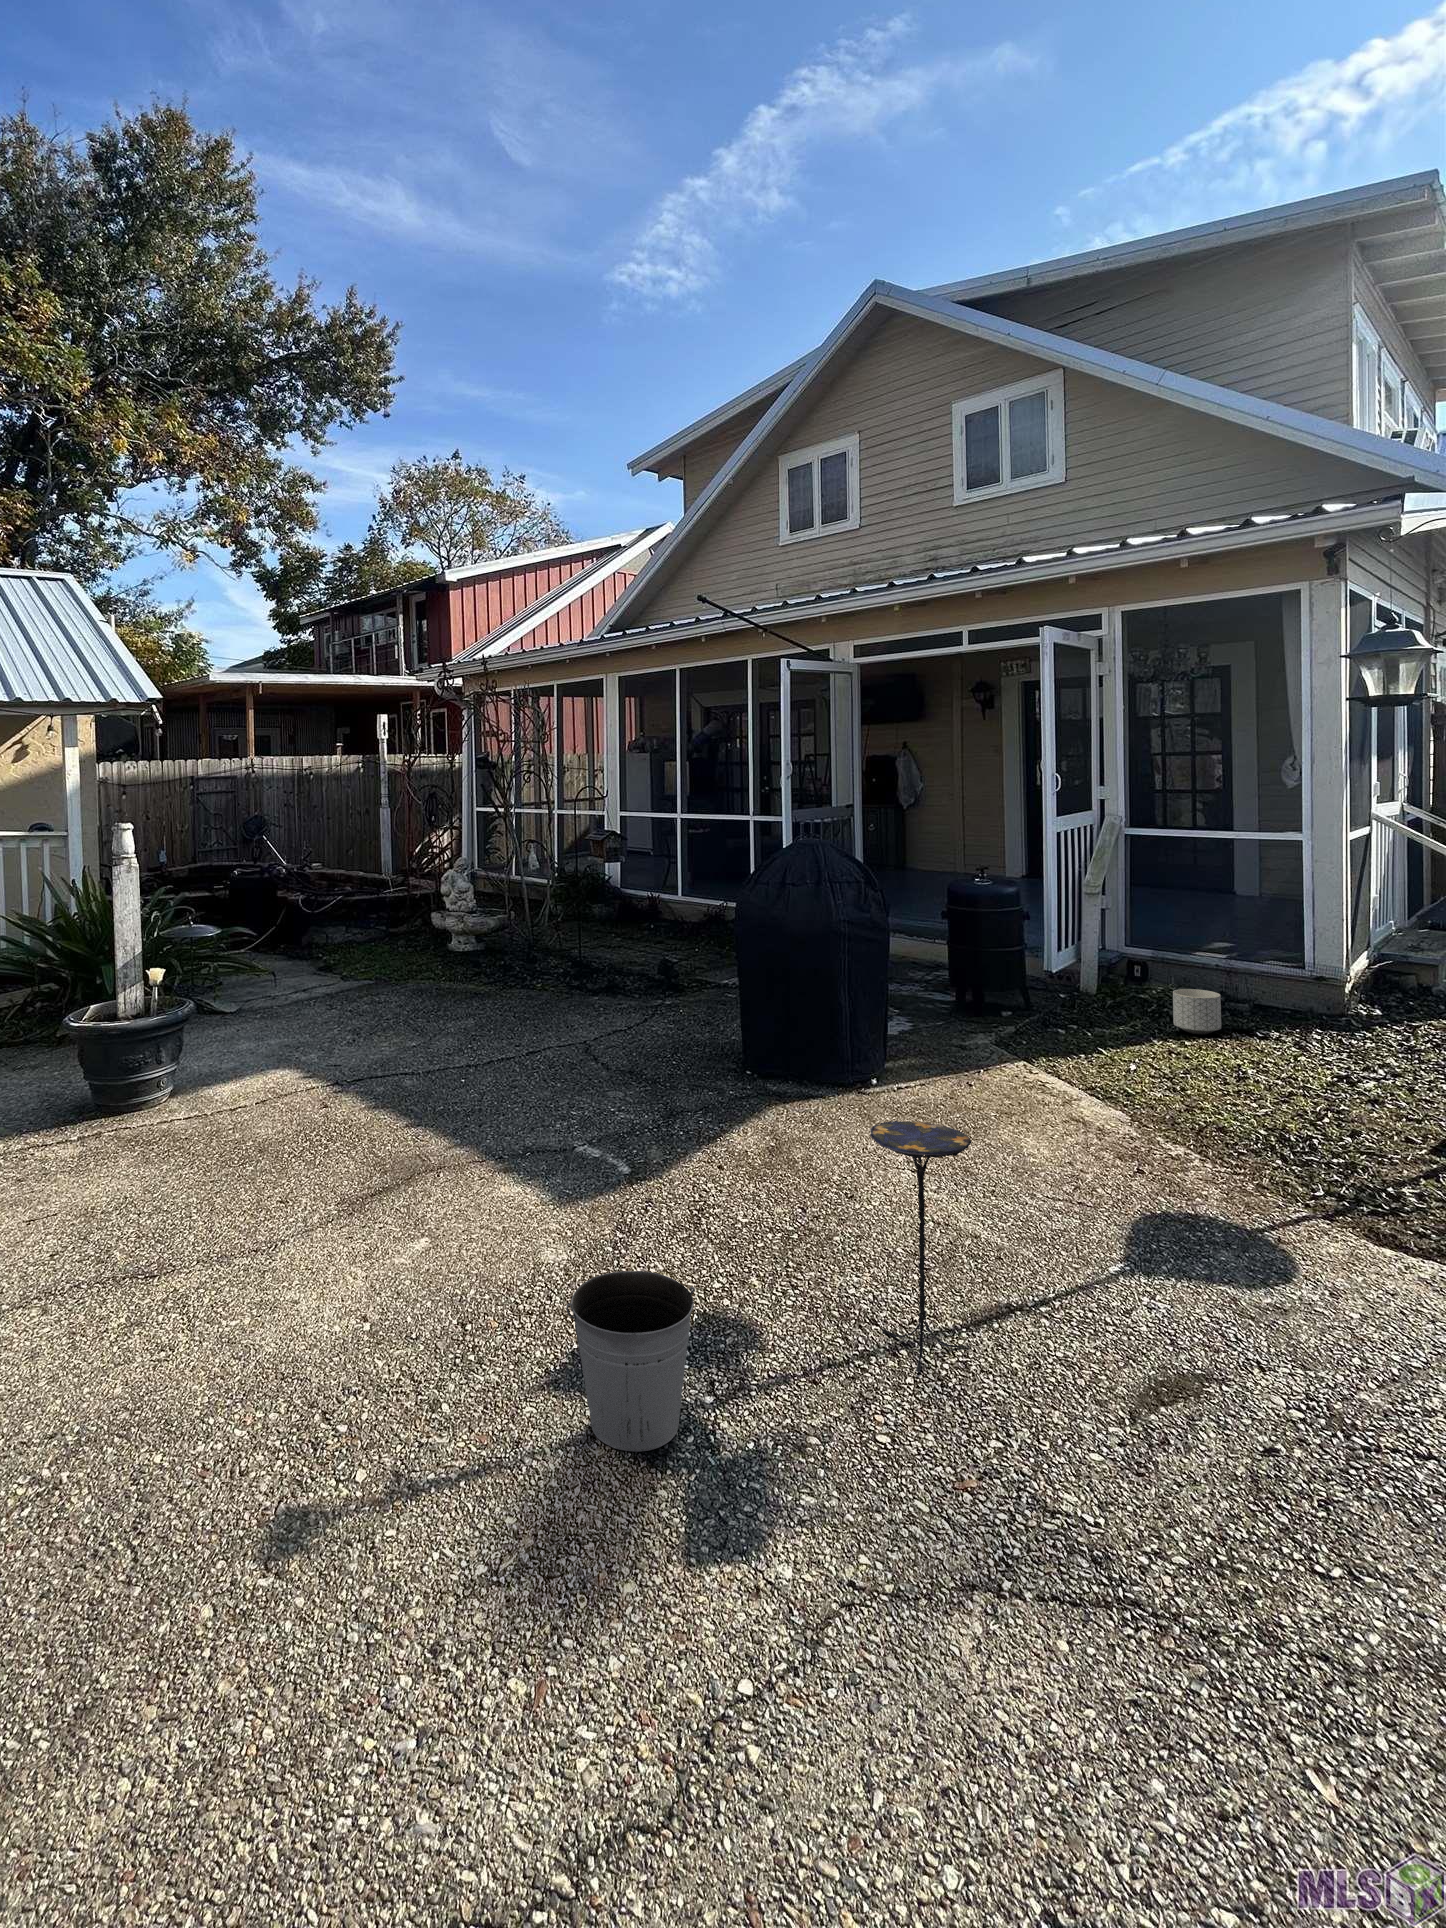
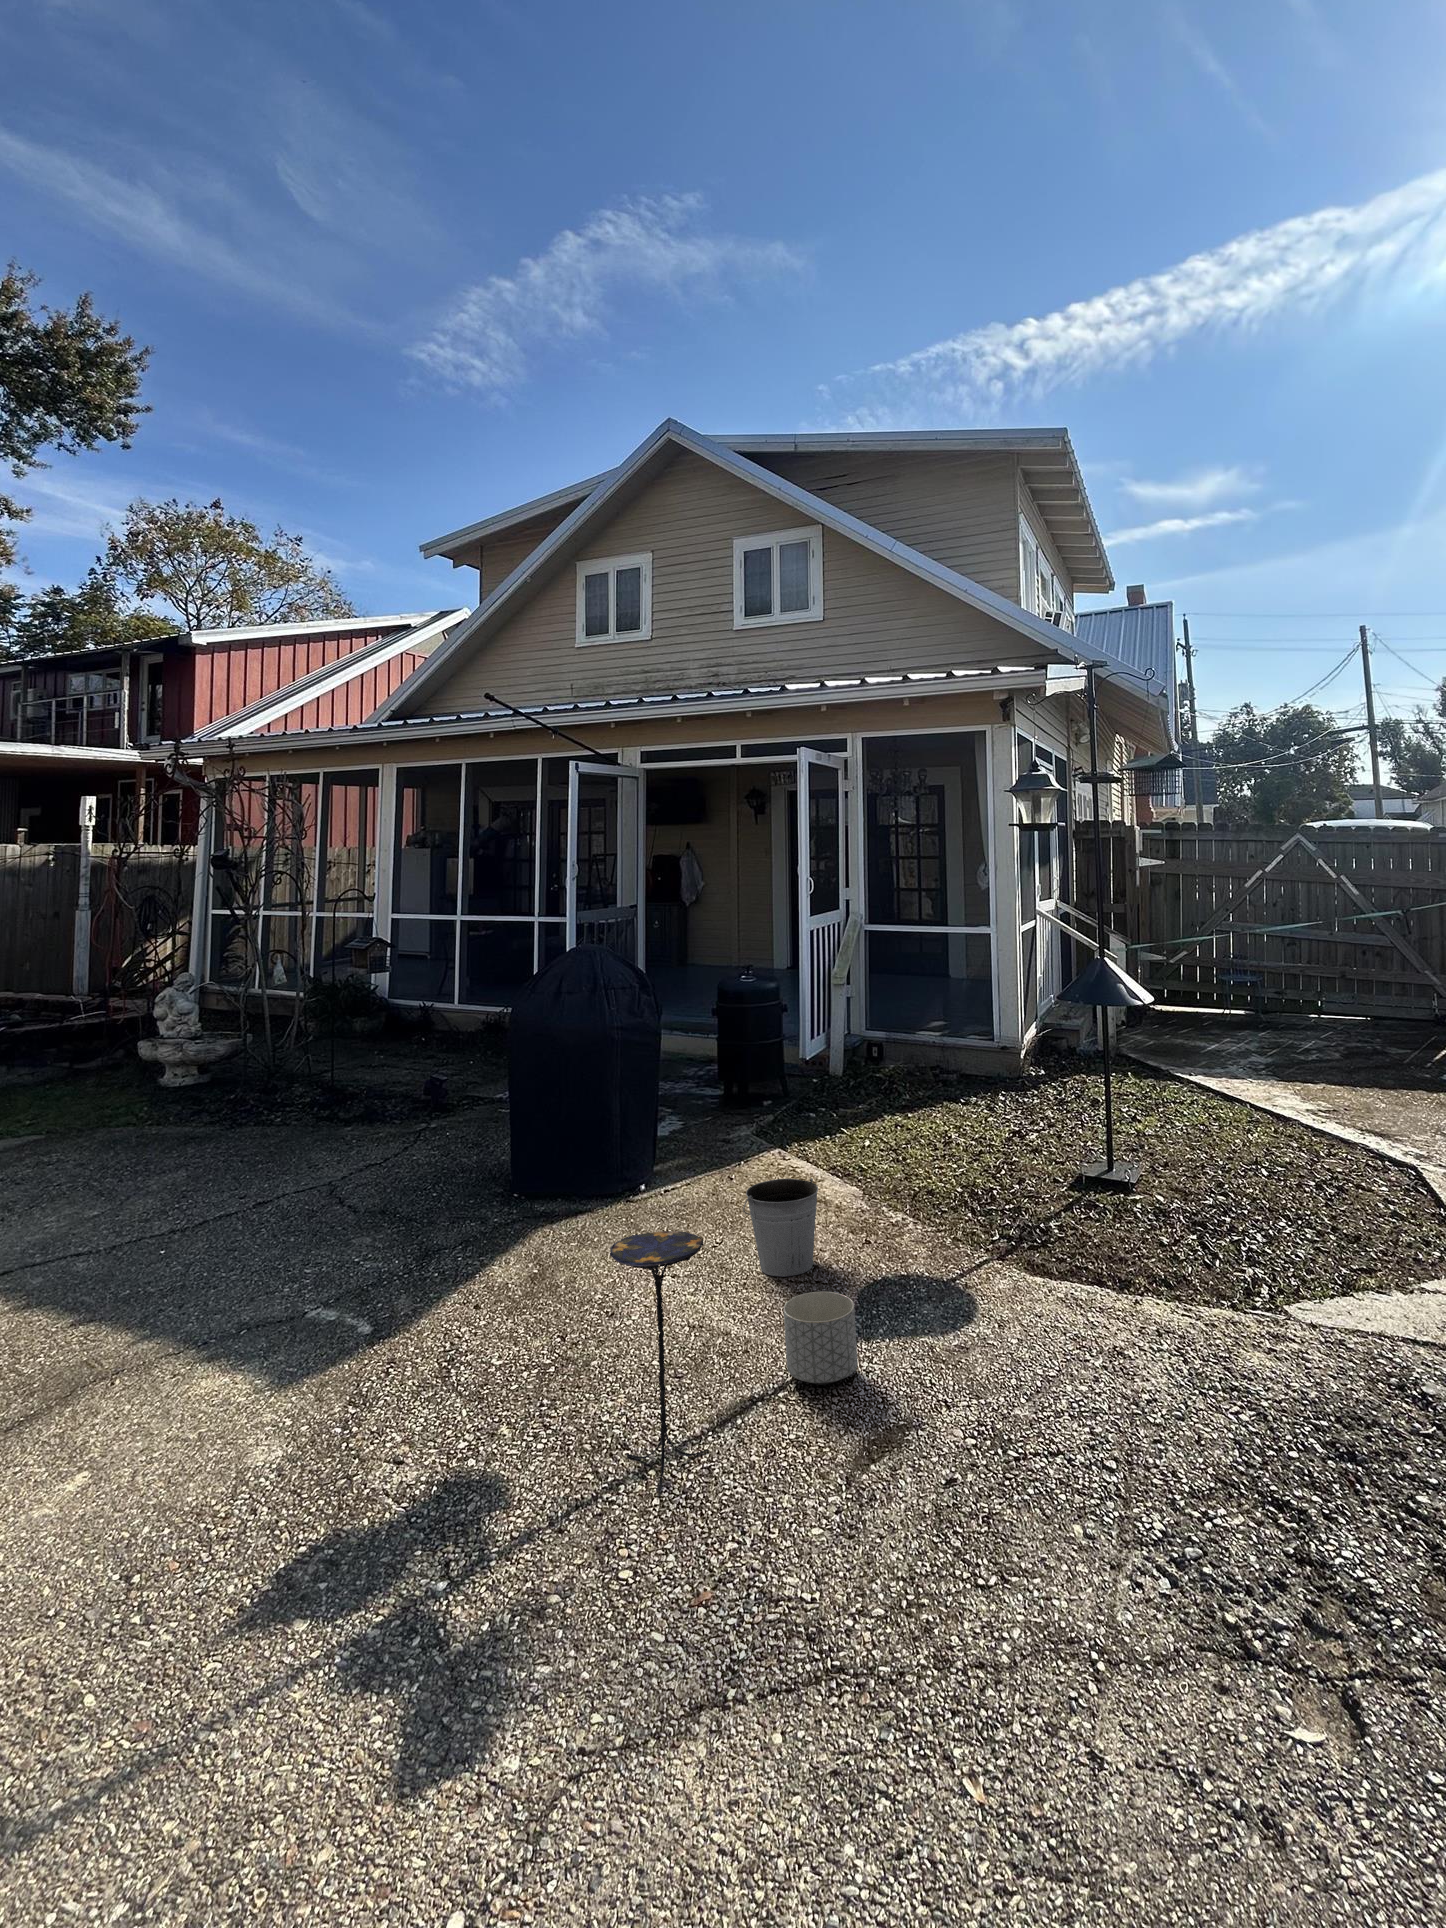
planter: present [1173,989,1221,1034] -> present [784,1292,858,1385]
bucket: present [566,1271,695,1452] -> present [743,1178,818,1277]

